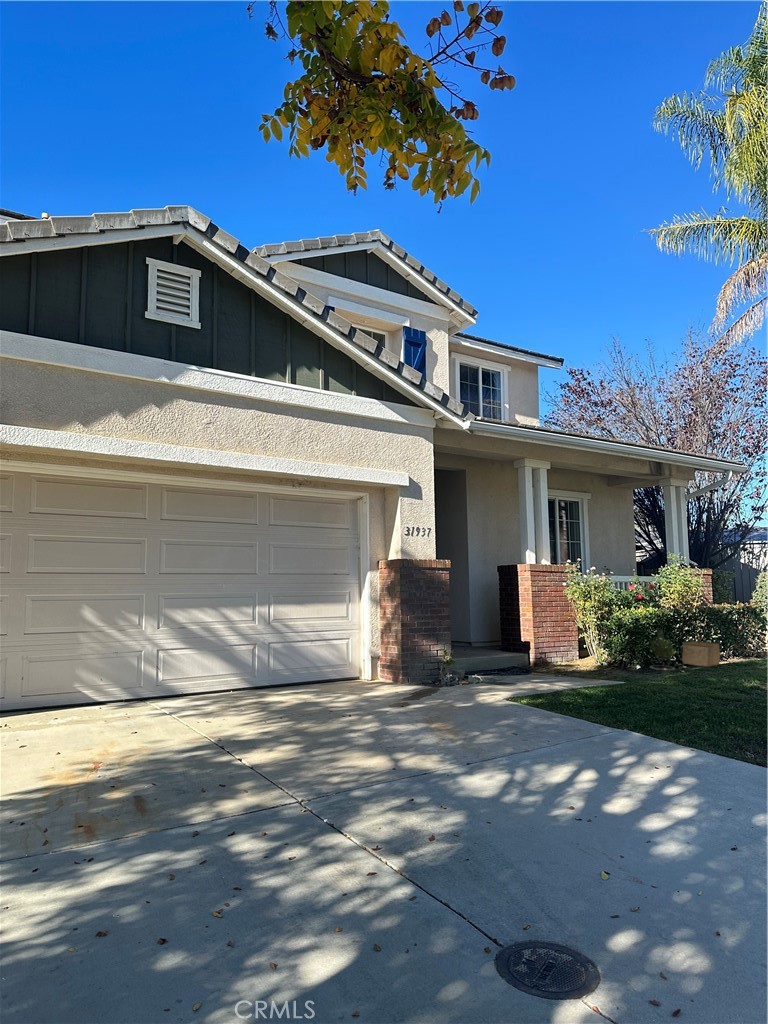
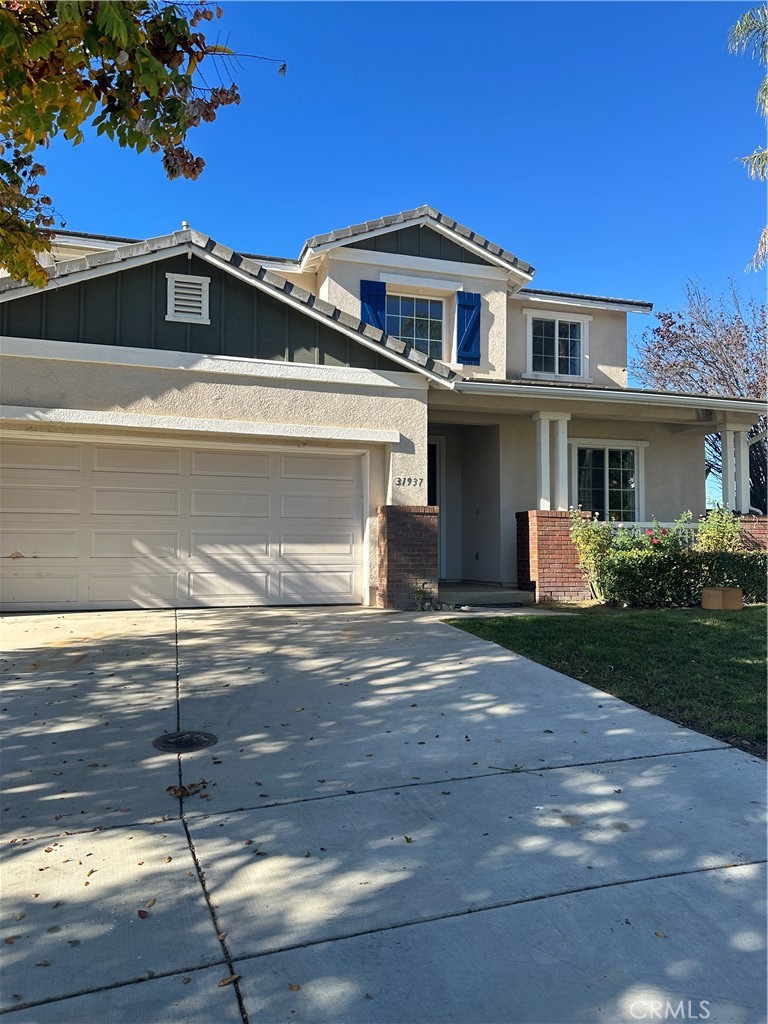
potted tree: present [650,632,674,670] -> none [654,570,680,612]

